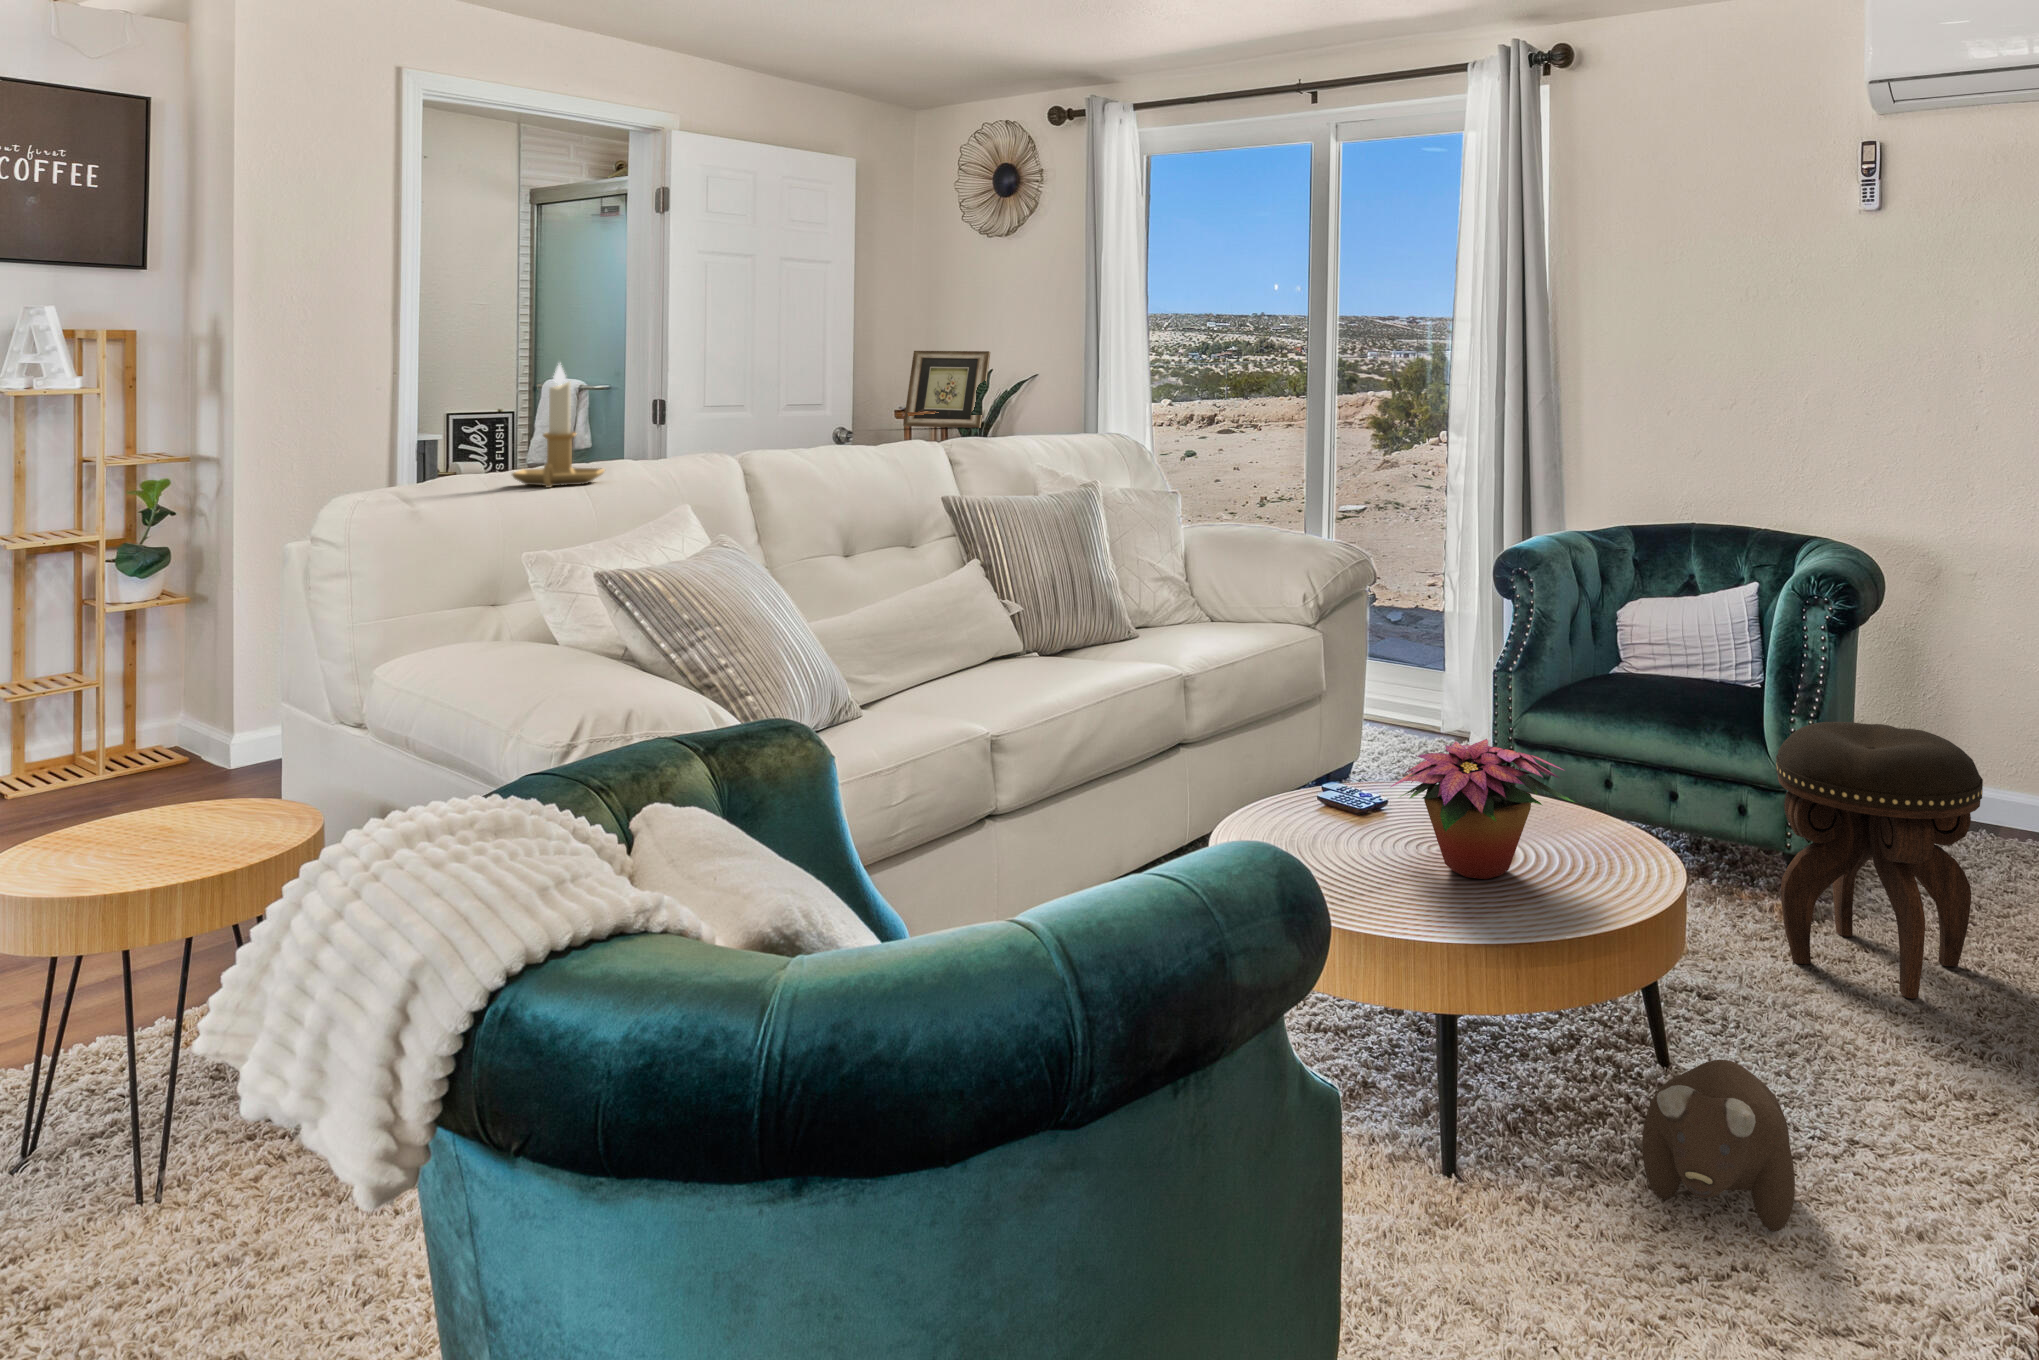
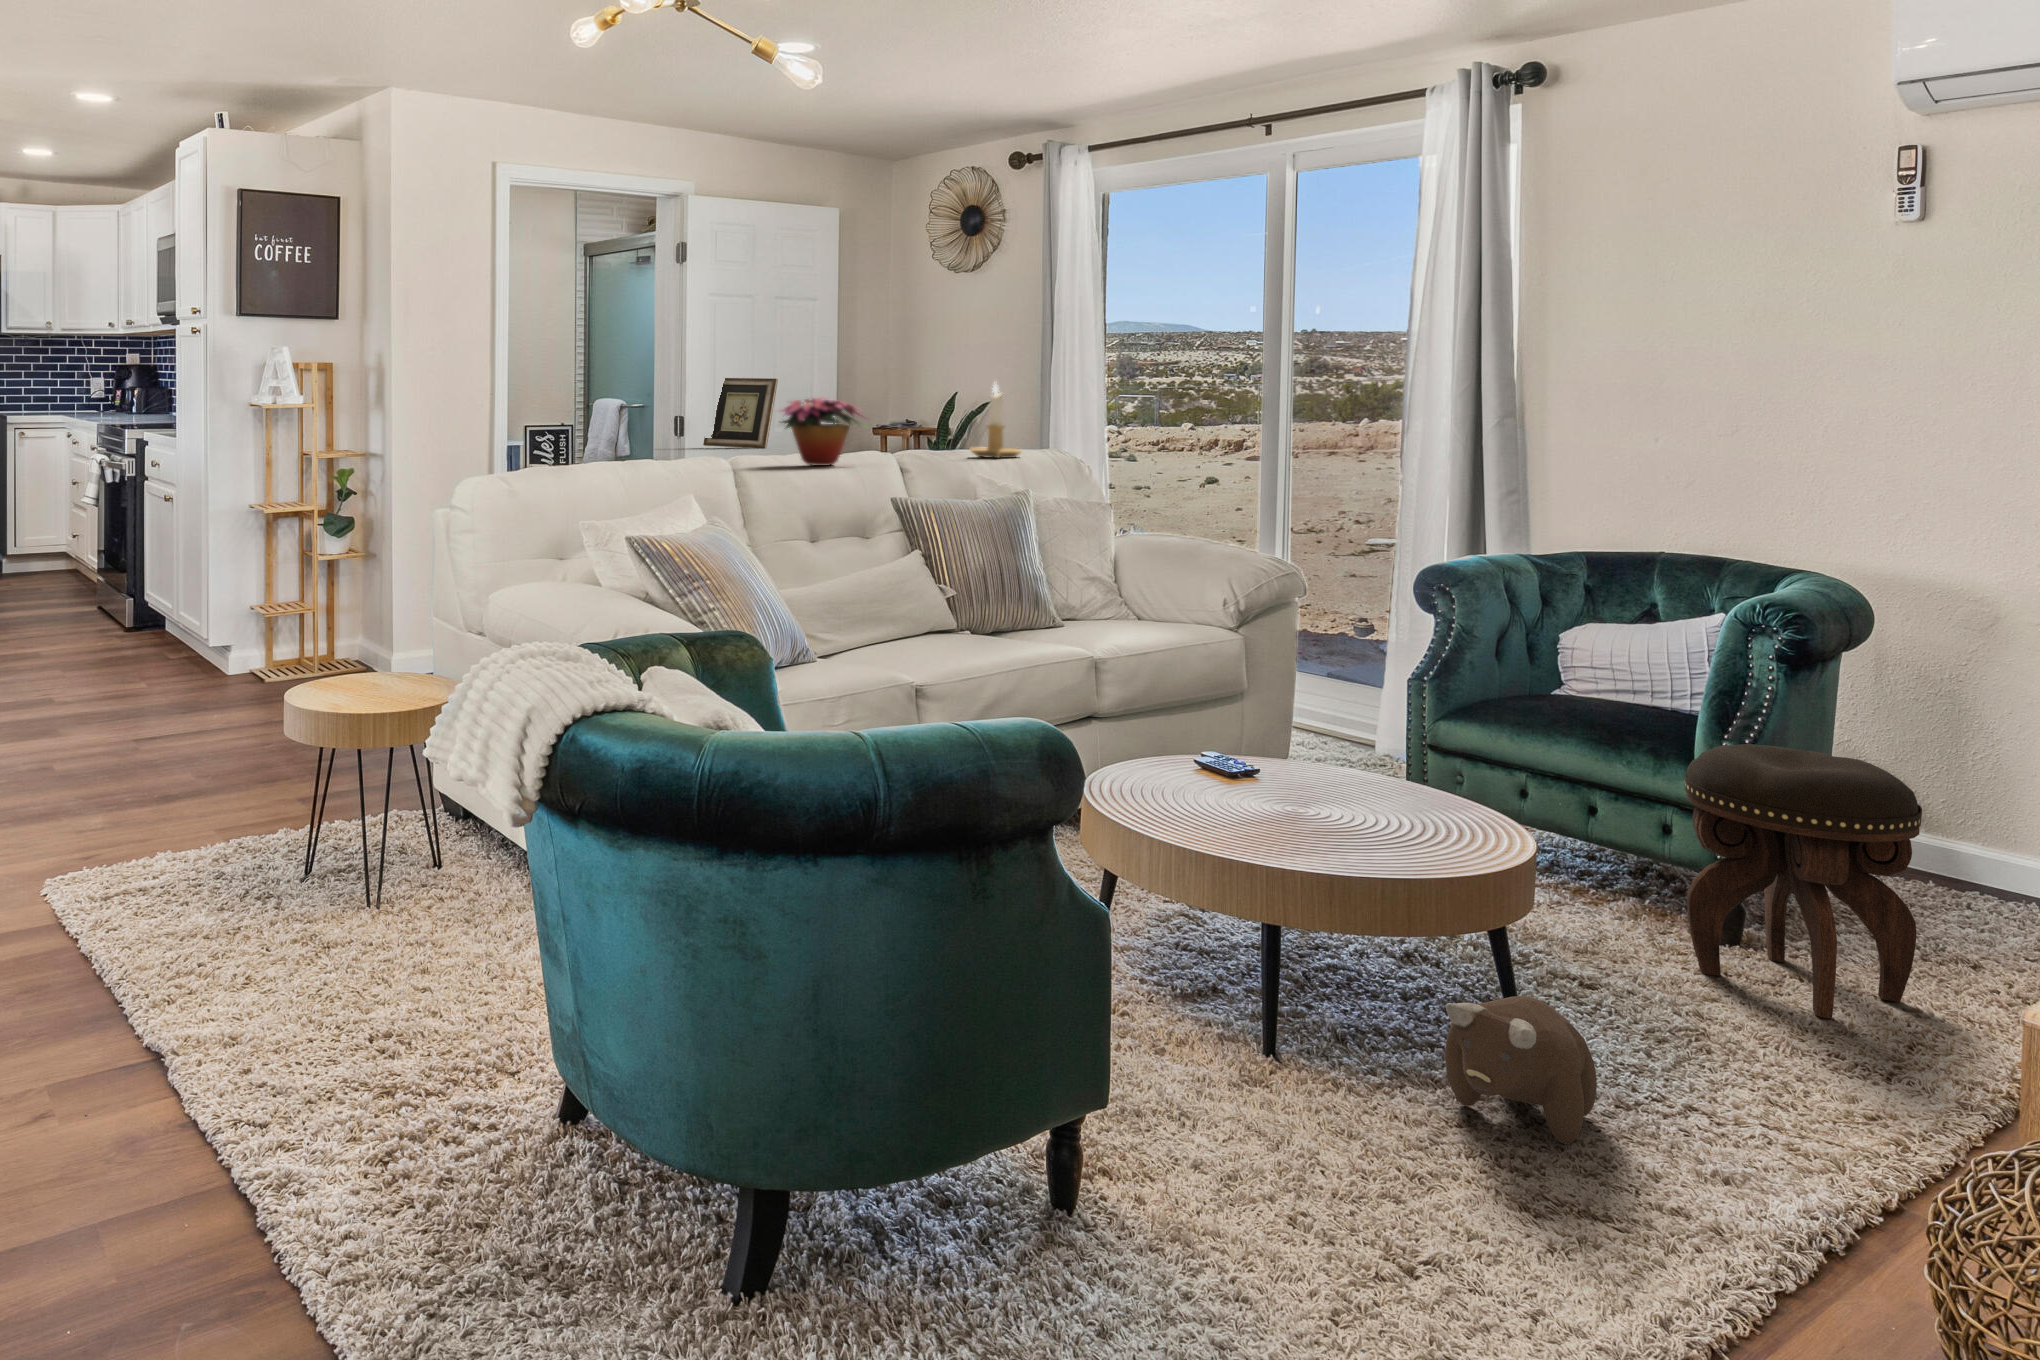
picture frame: present [903,351,990,428] -> present [703,378,778,449]
candlestick: present [512,364,605,488] -> present [970,382,1021,459]
flower arrangement: present [1391,739,1574,879] -> present [781,398,862,466]

